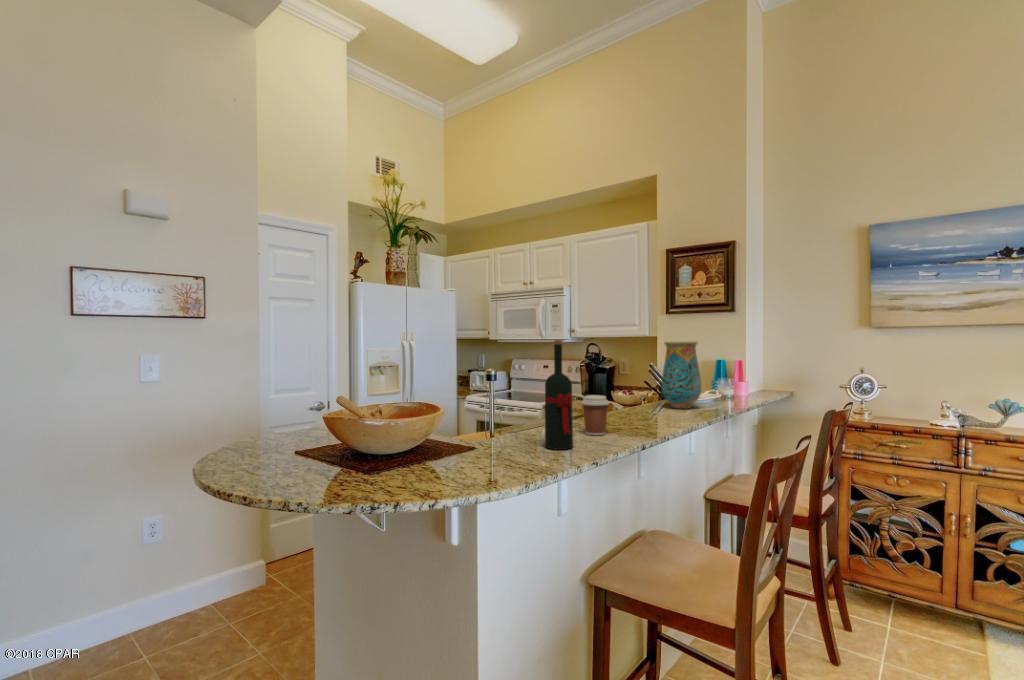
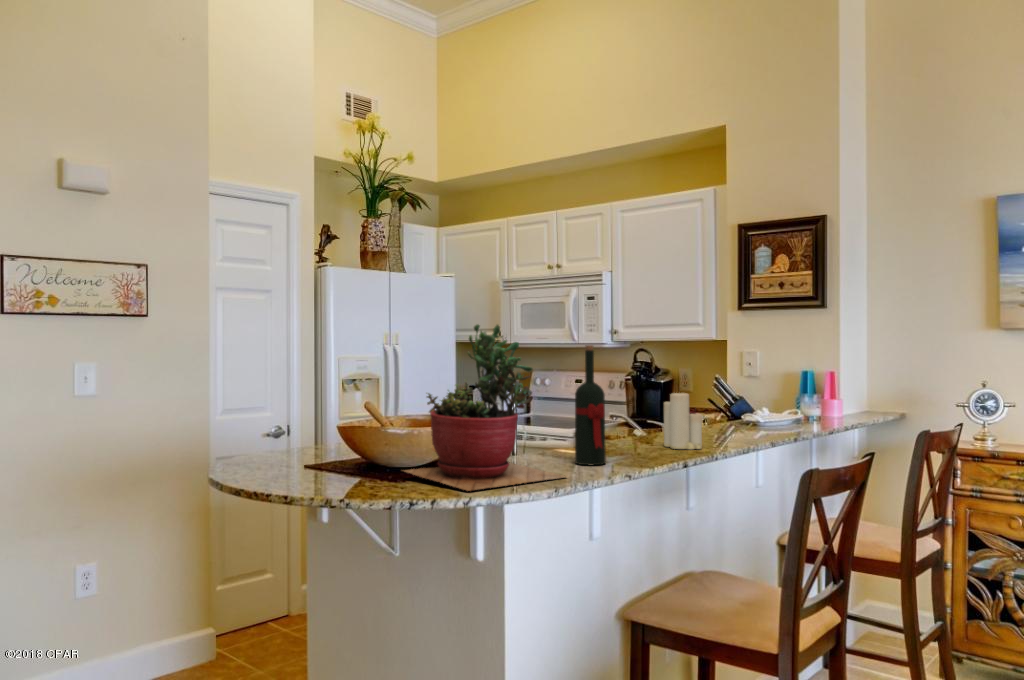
succulent plant: none [377,320,539,490] -> present [405,324,565,491]
vase: present [662,342,701,409] -> none [723,347,772,431]
candle: none [620,376,653,429] -> present [664,393,702,449]
coffee cup: present [581,395,610,435] -> none [617,409,650,454]

